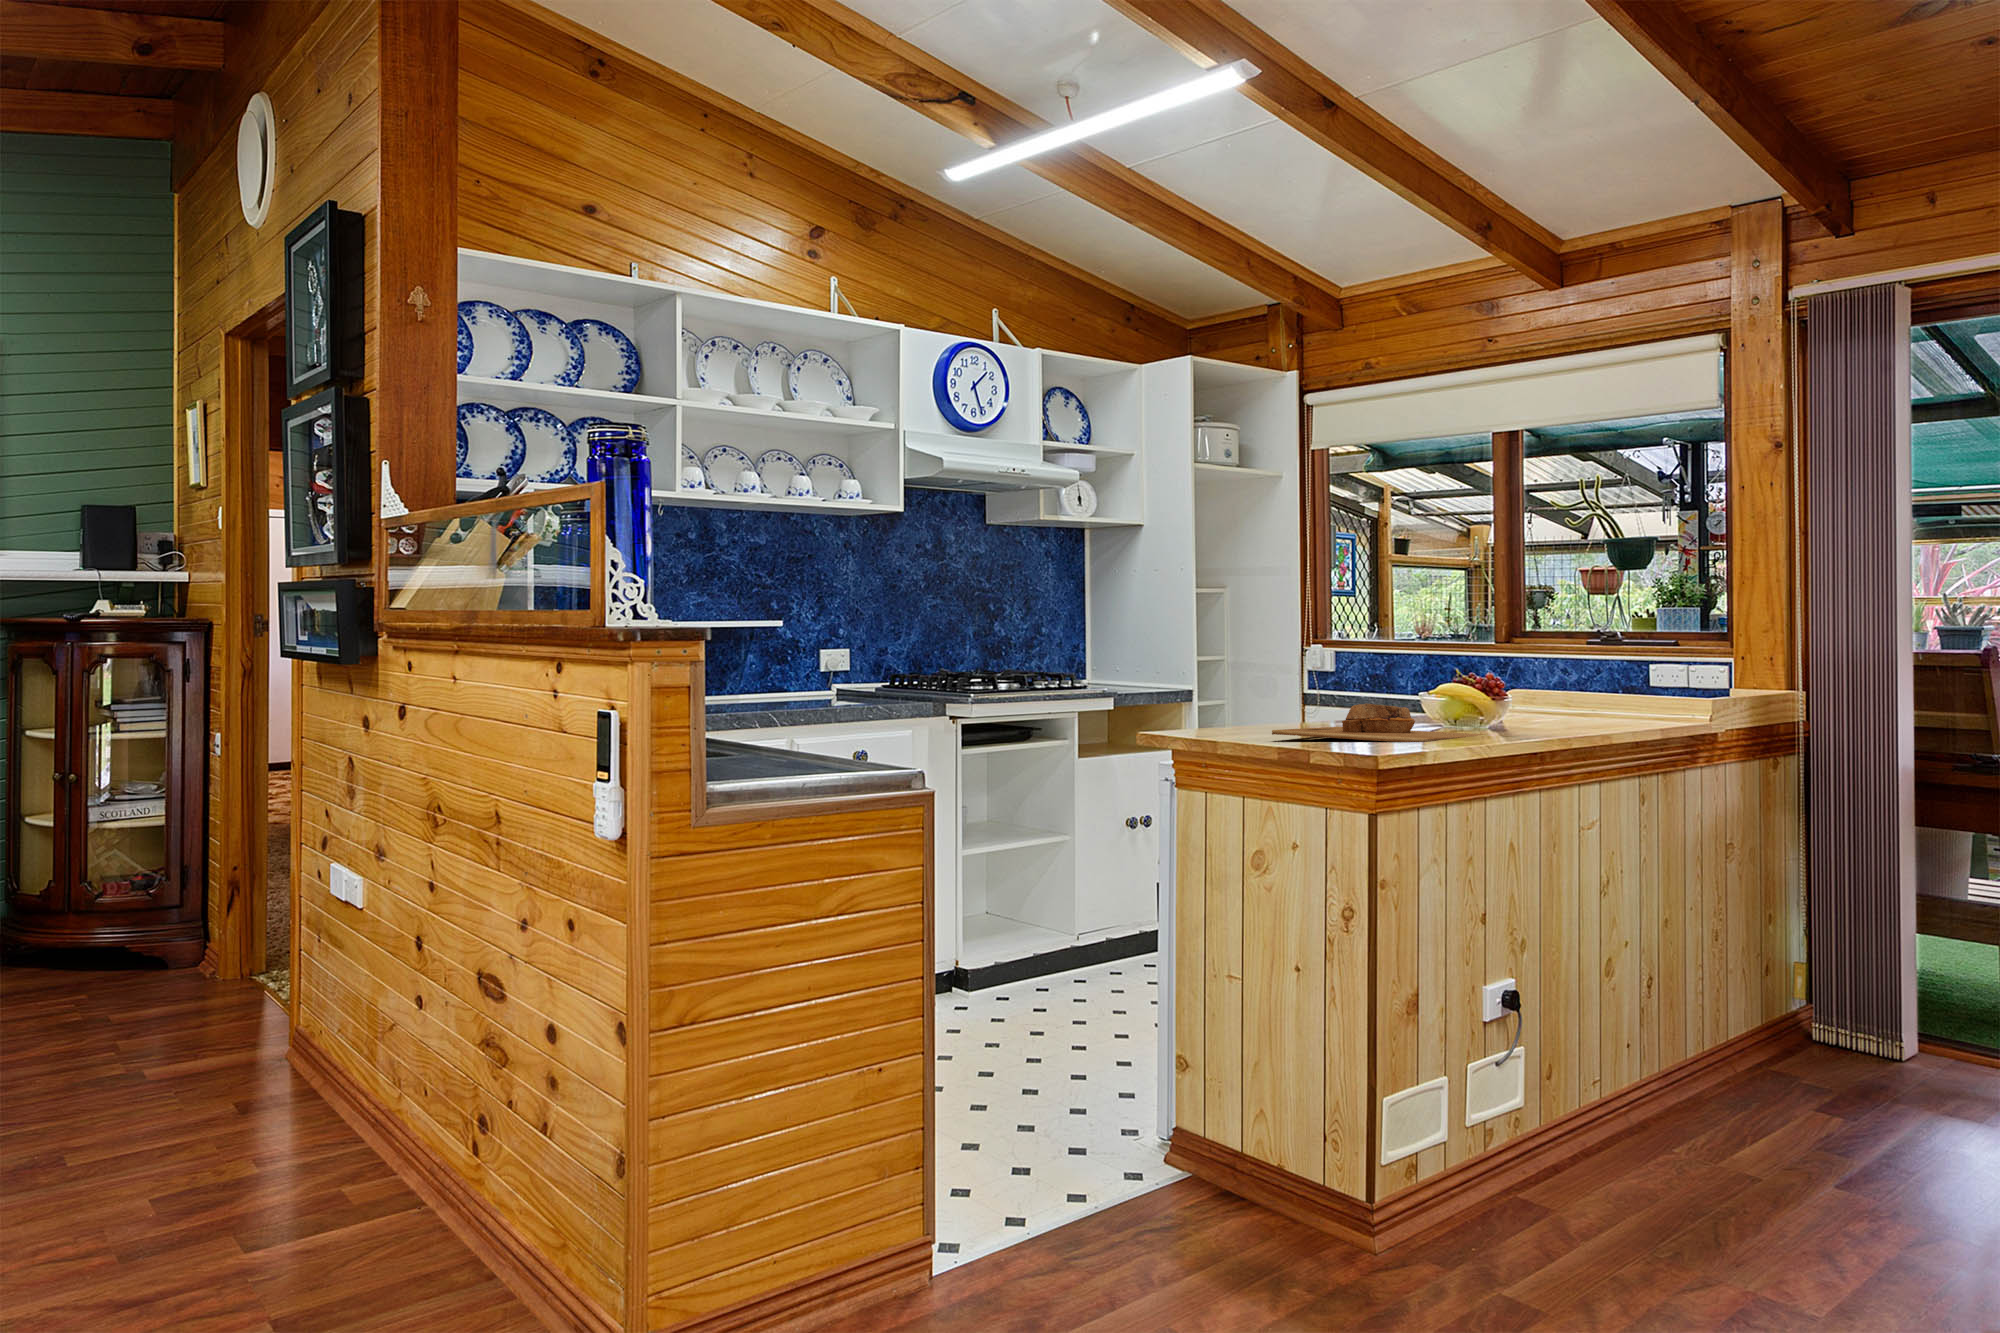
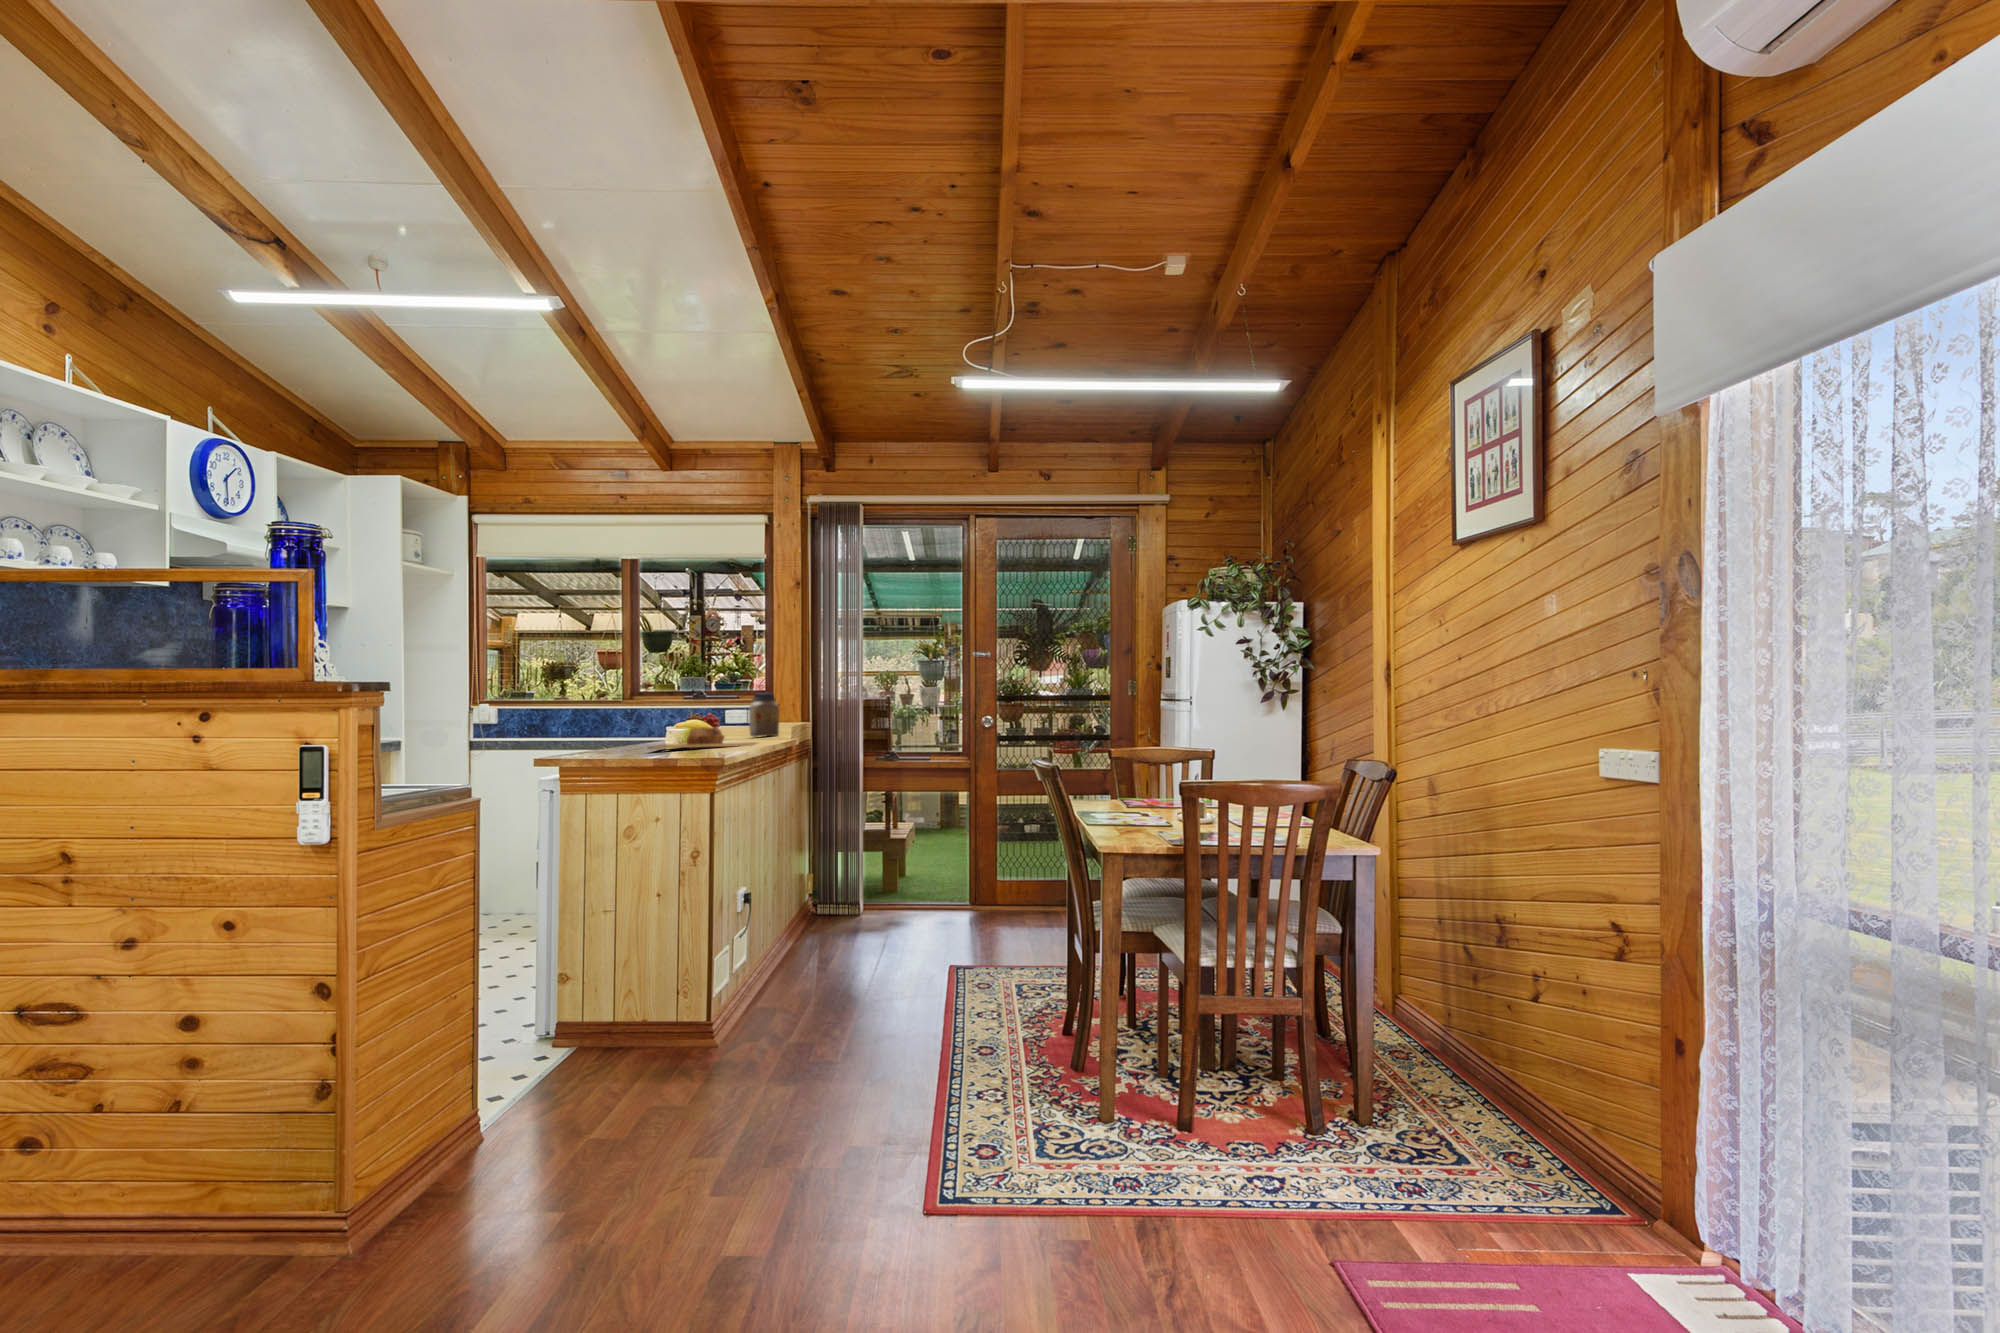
jar: none [1551,645,1601,722] -> present [749,693,779,737]

